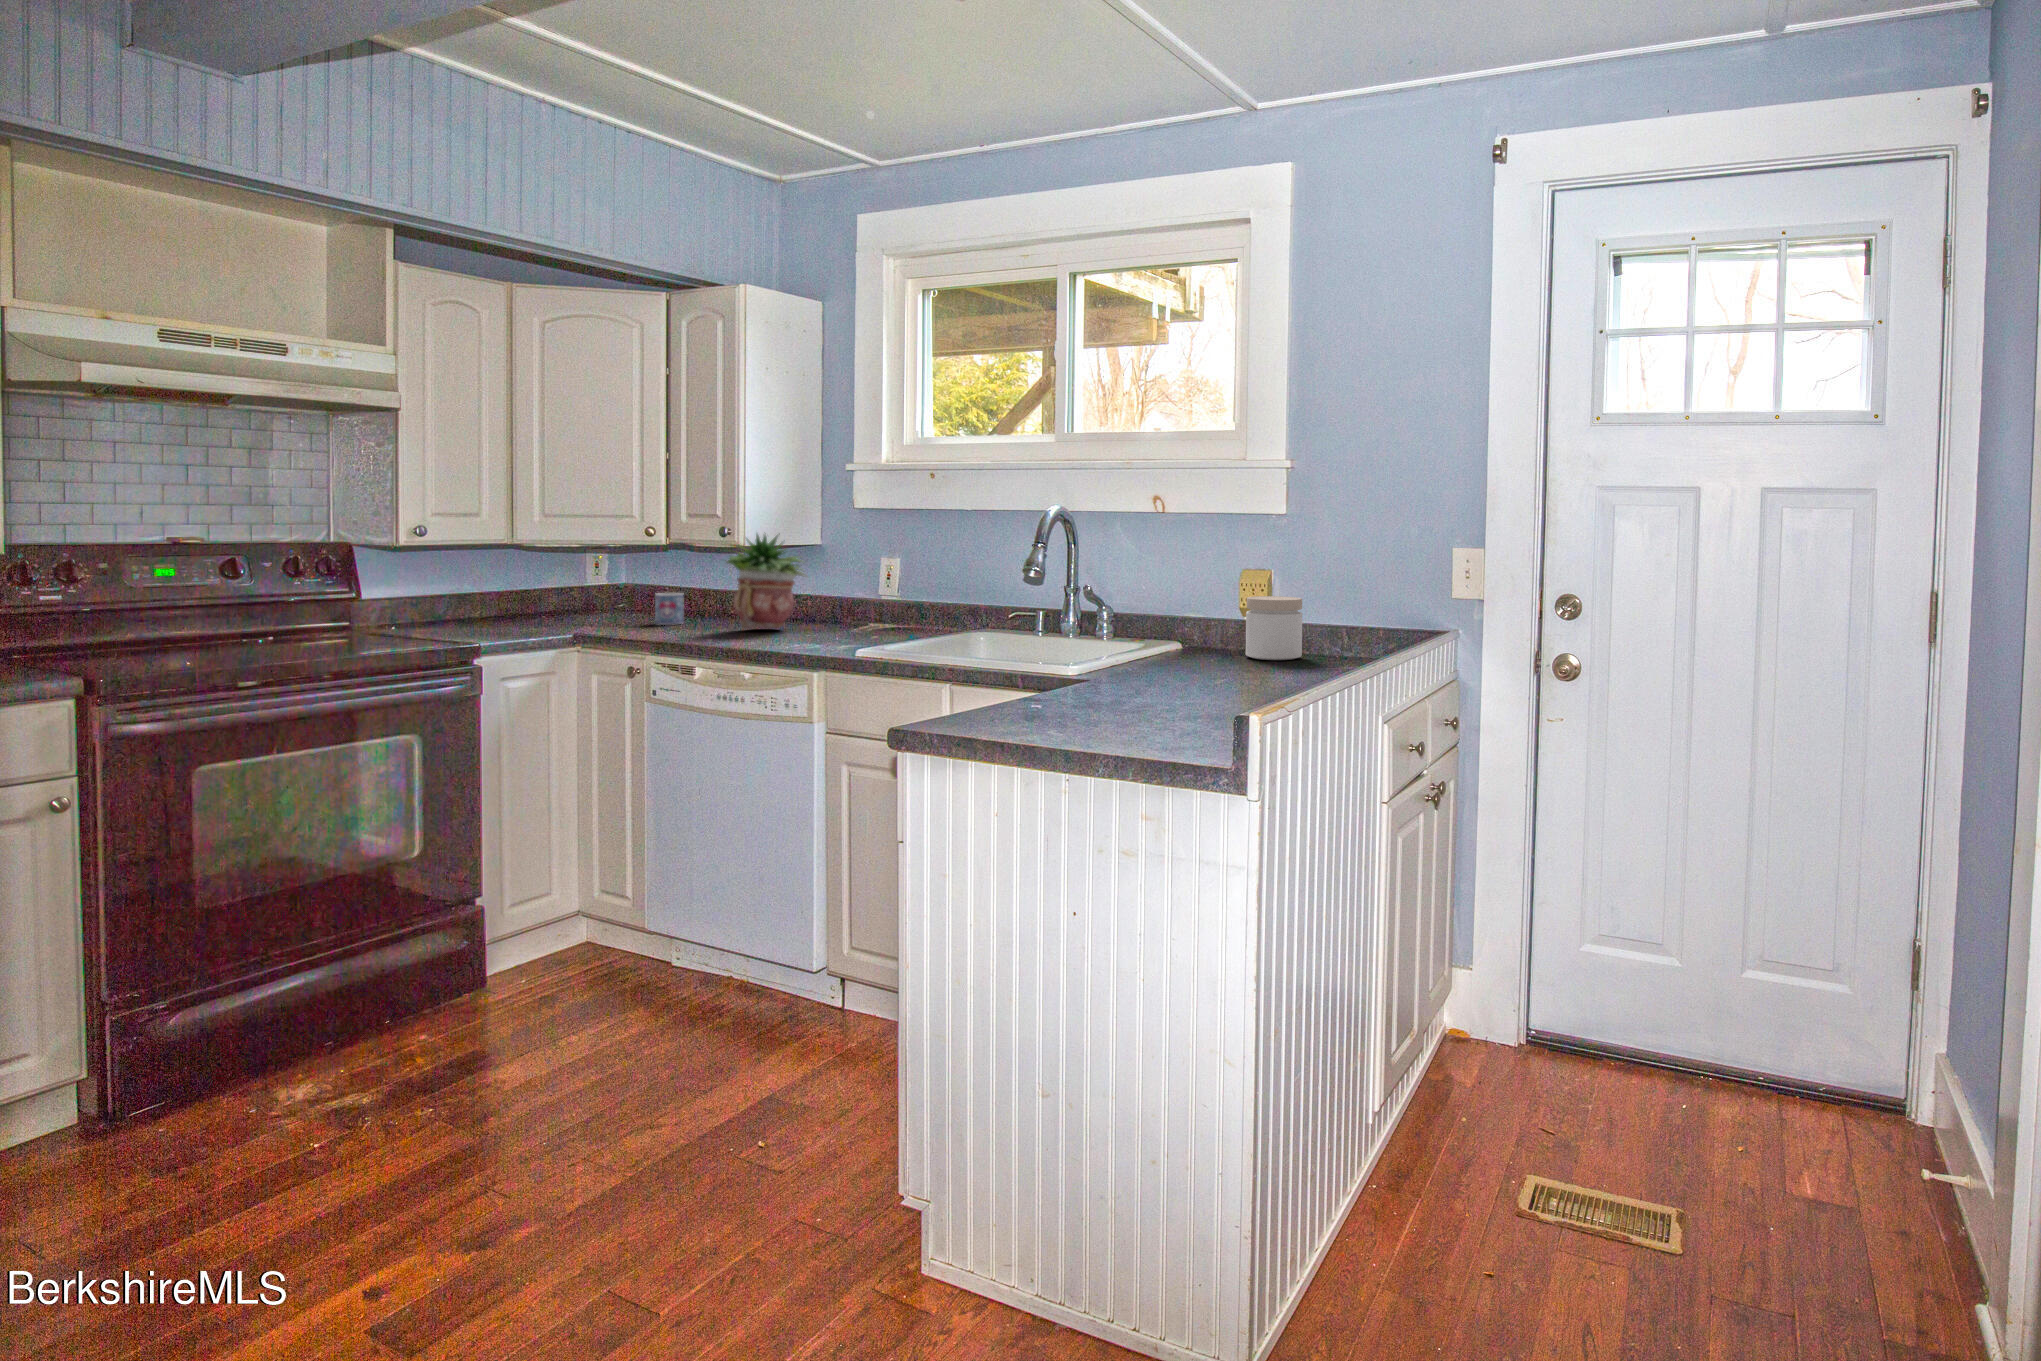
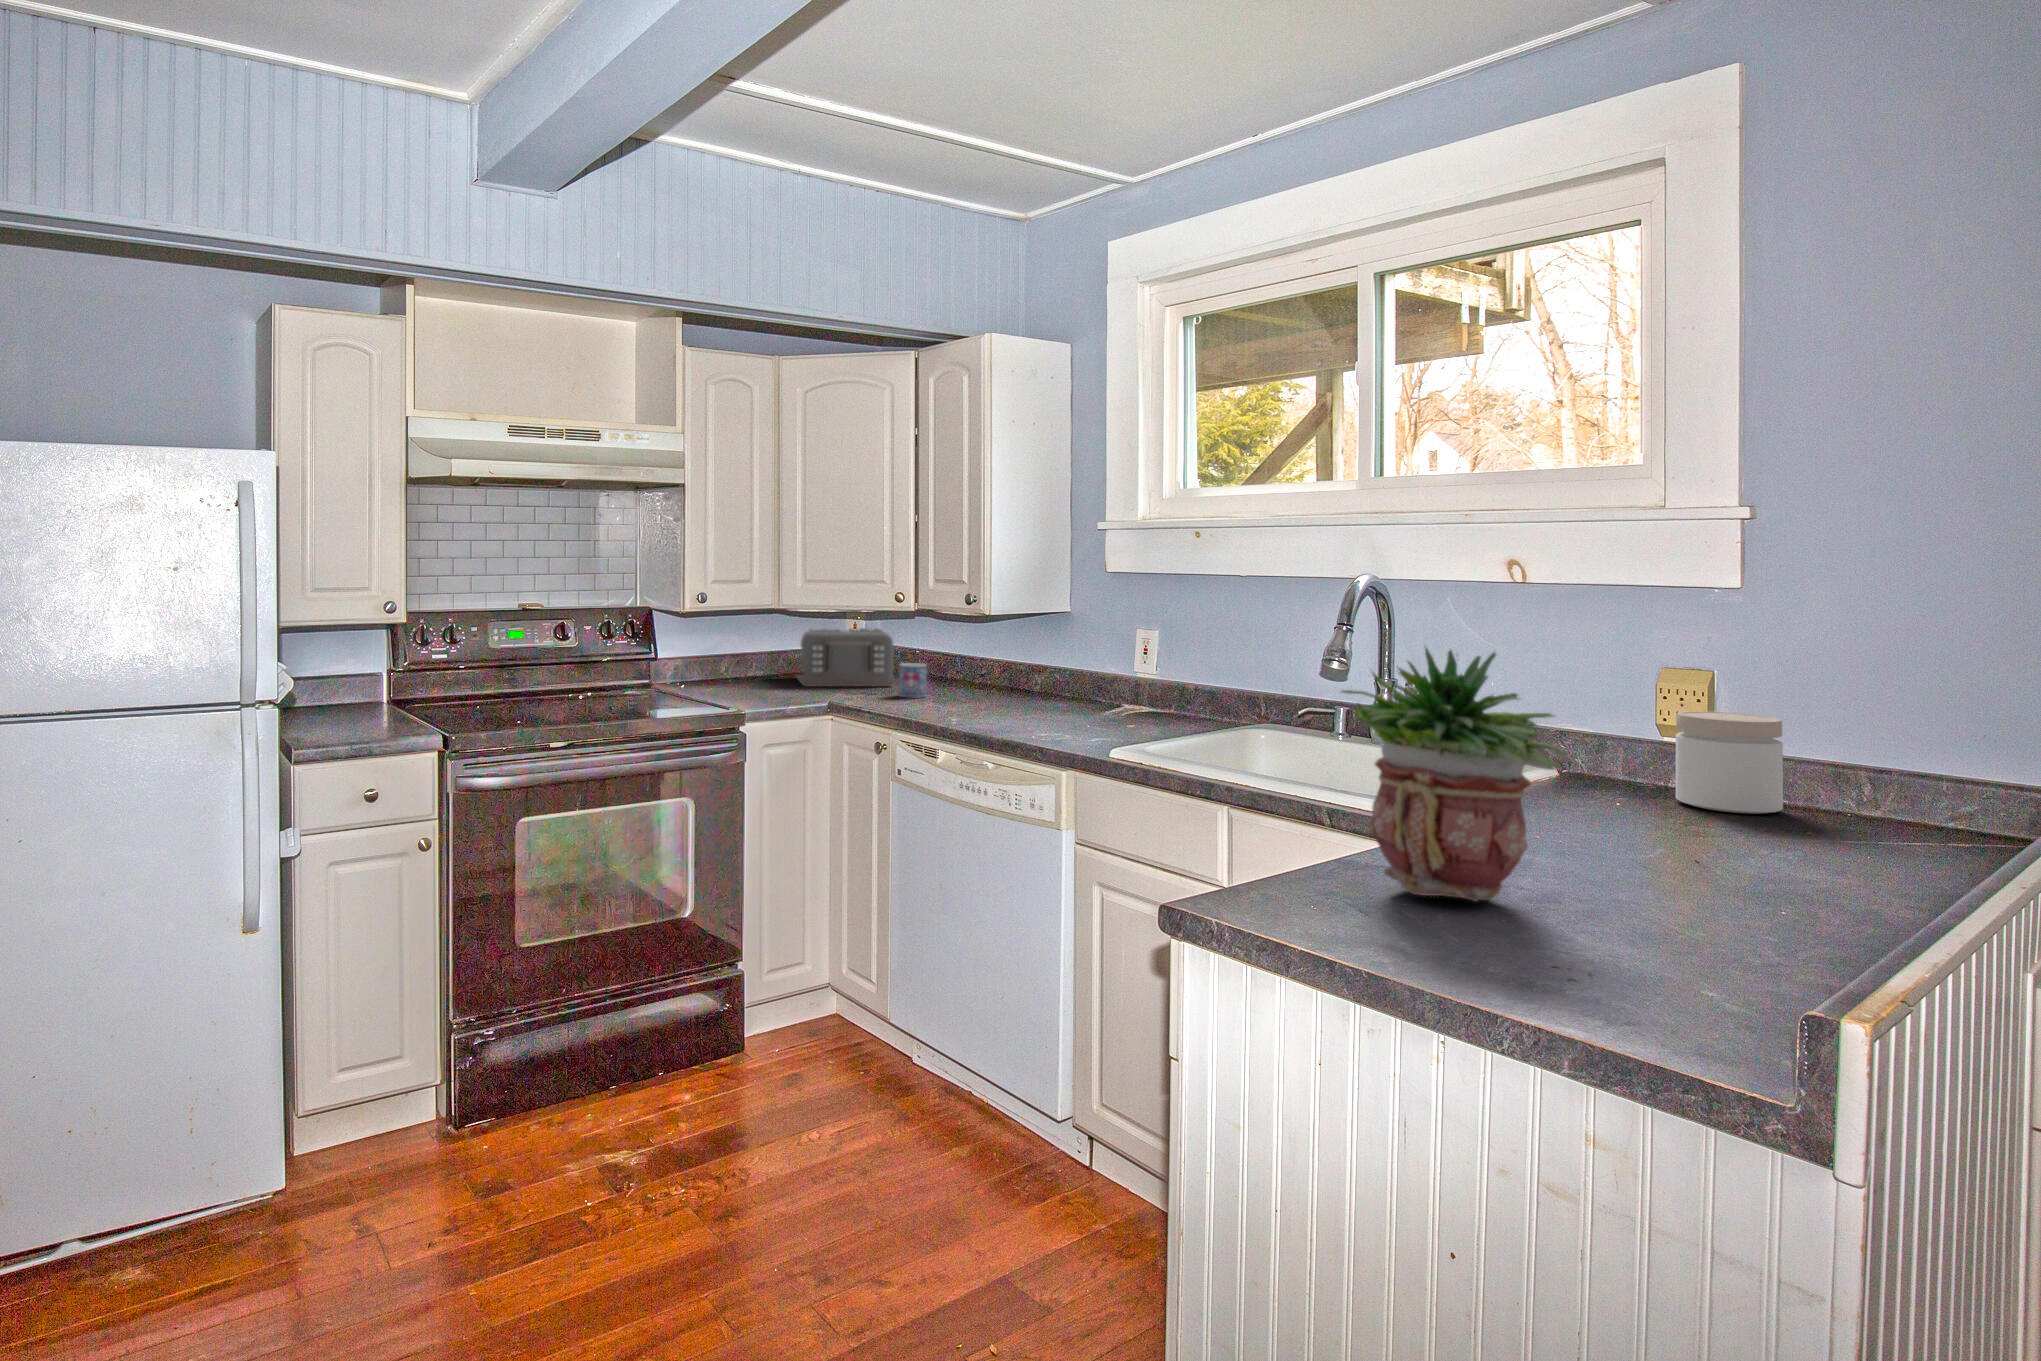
potted plant: present [727,534,806,628] -> present [1342,648,1567,901]
toaster: none [534,561,649,621] -> present [796,628,894,686]

